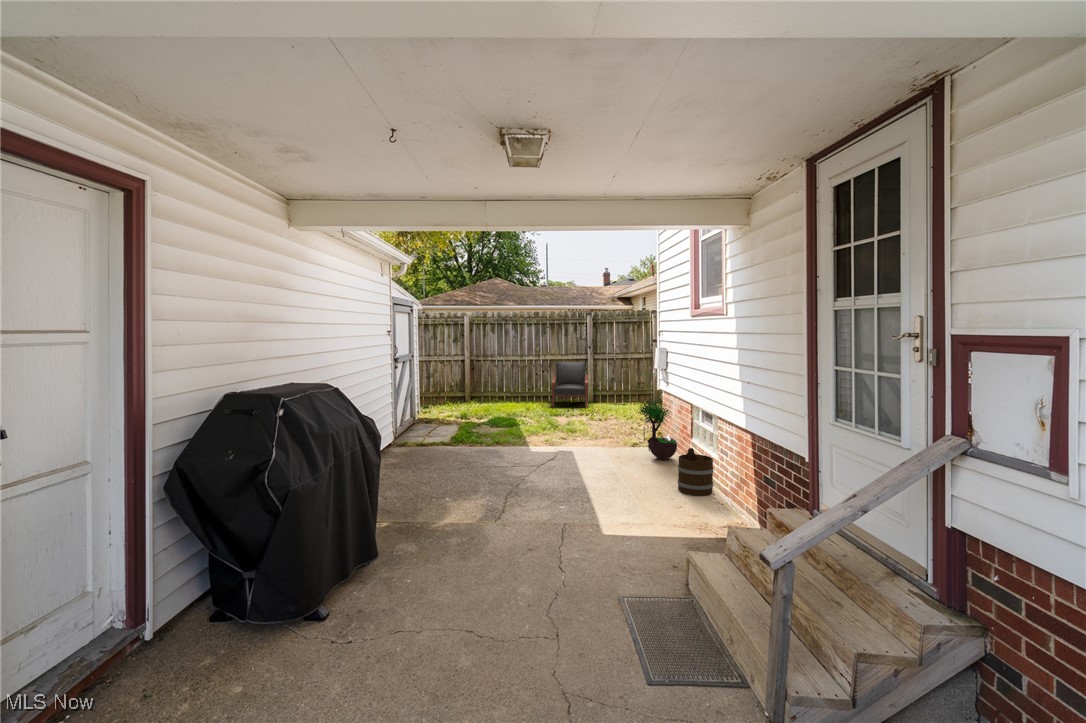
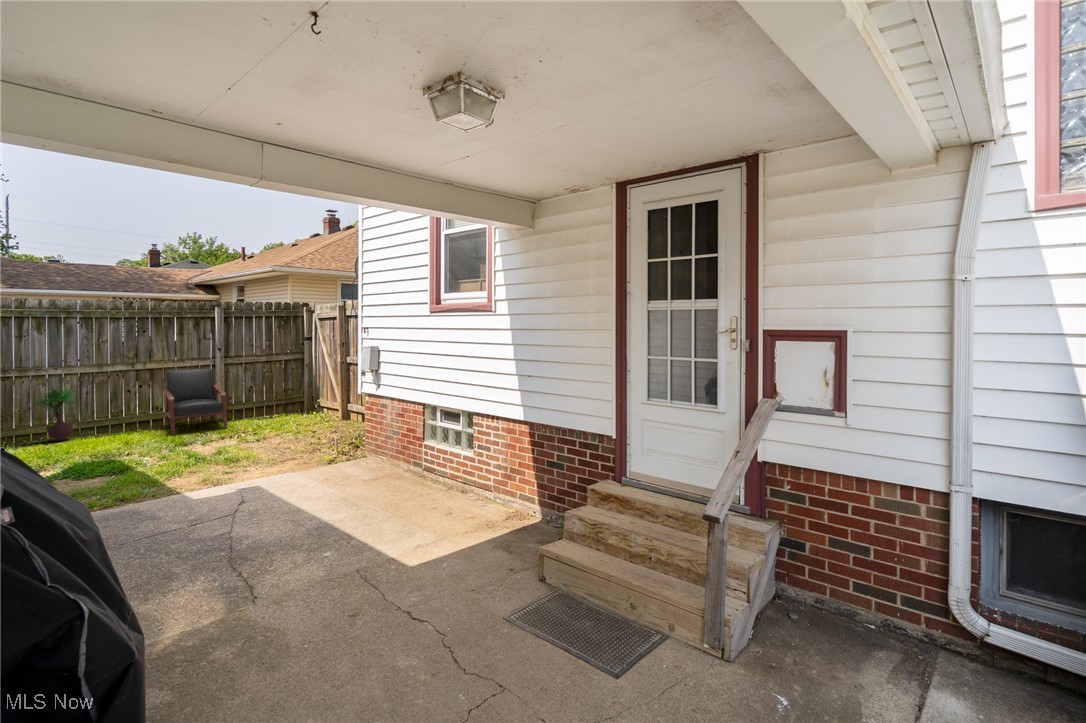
potted tree: present [639,400,677,459] -> present [37,386,73,441]
bucket: present [678,448,713,496] -> none [437,452,474,501]

